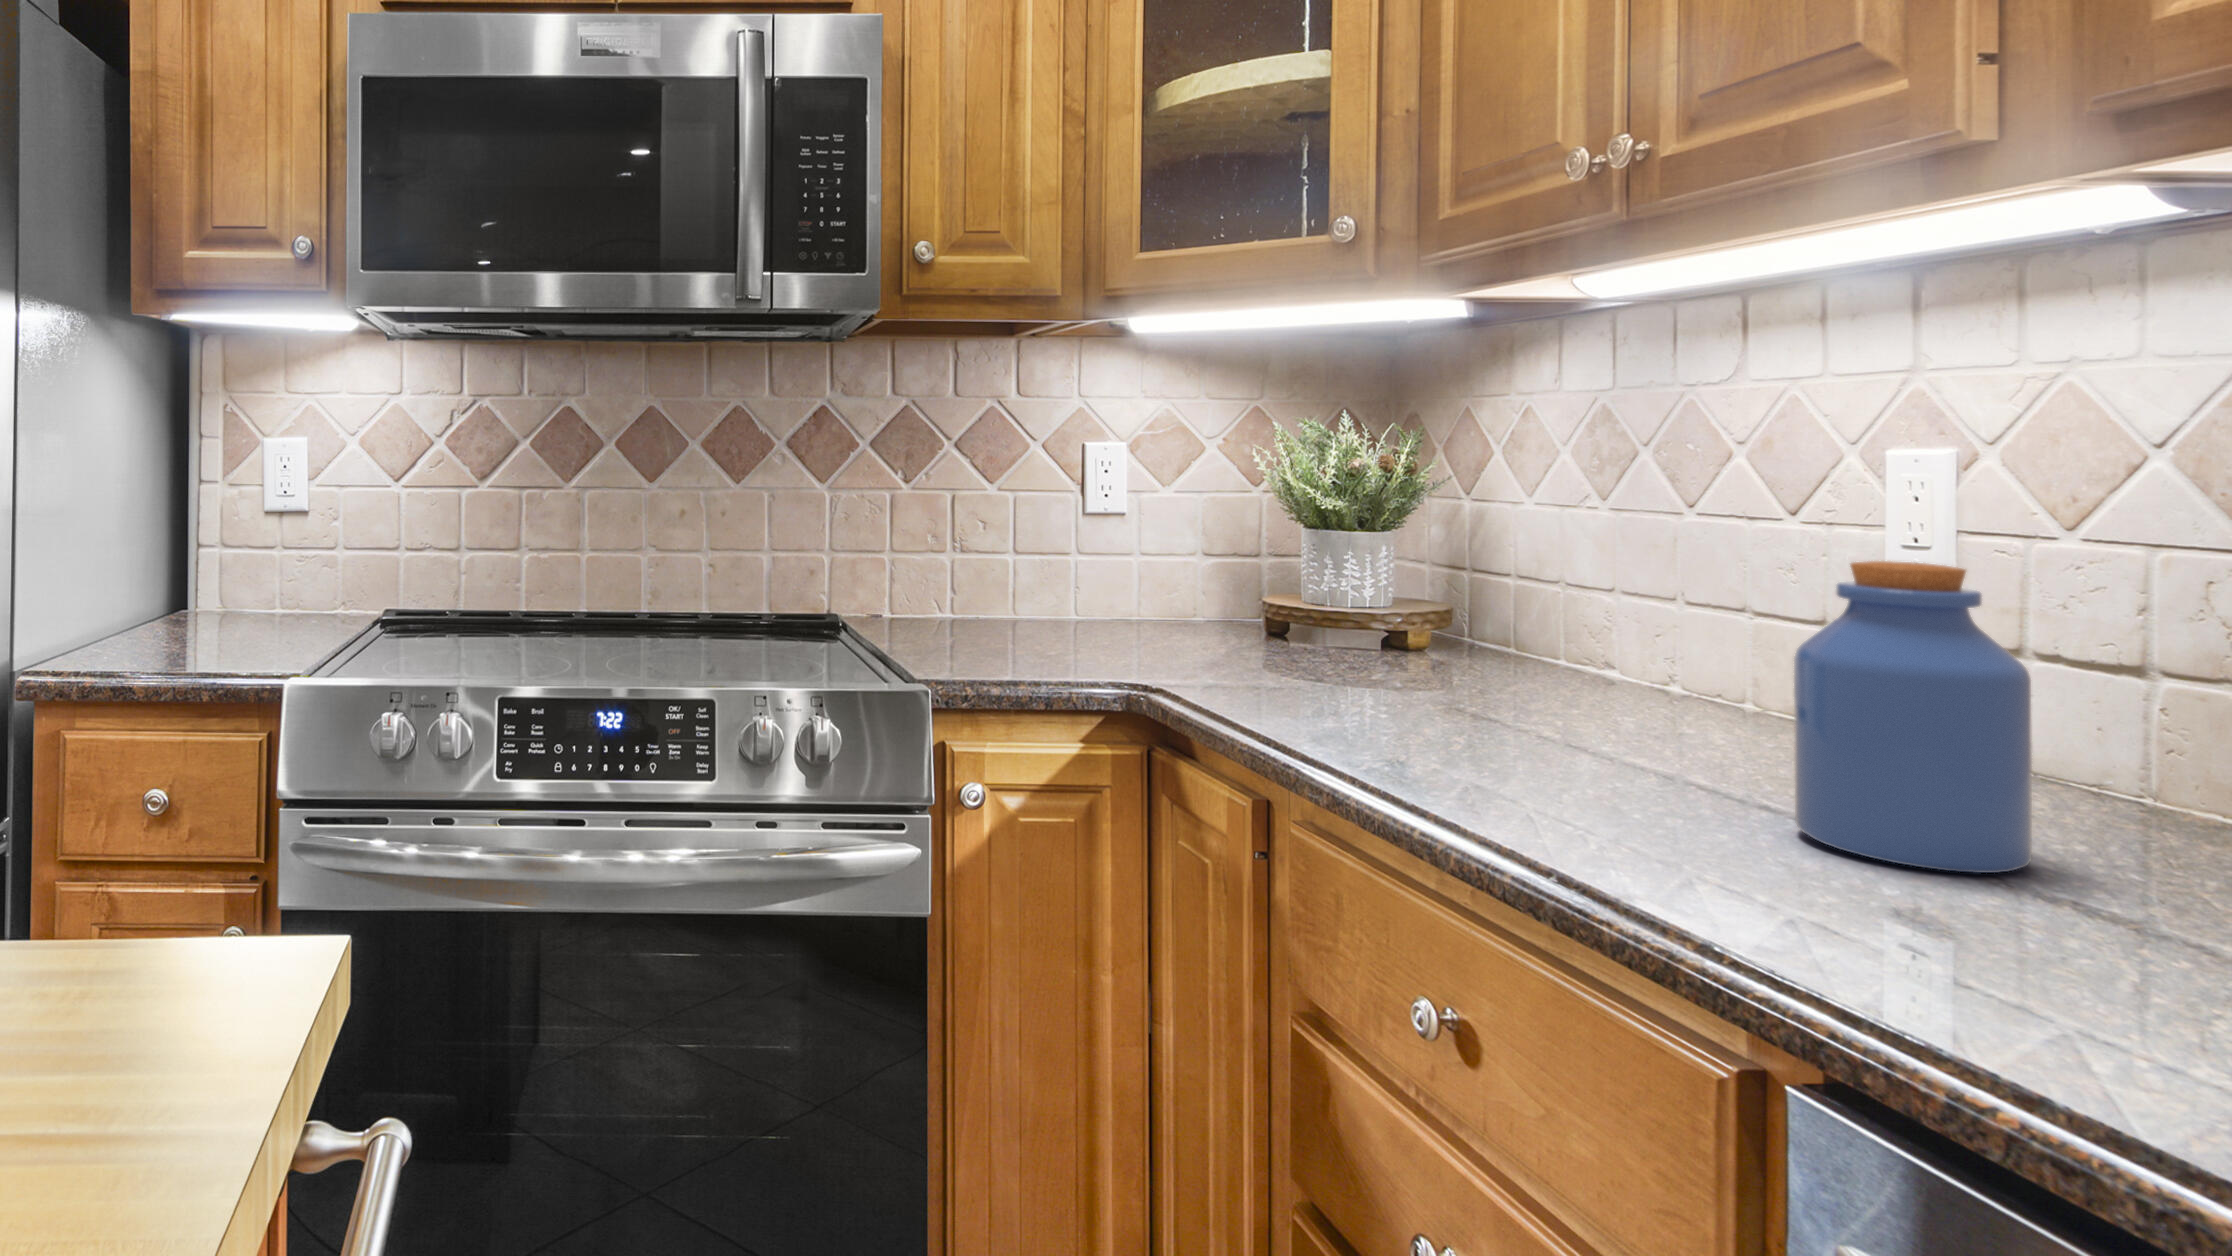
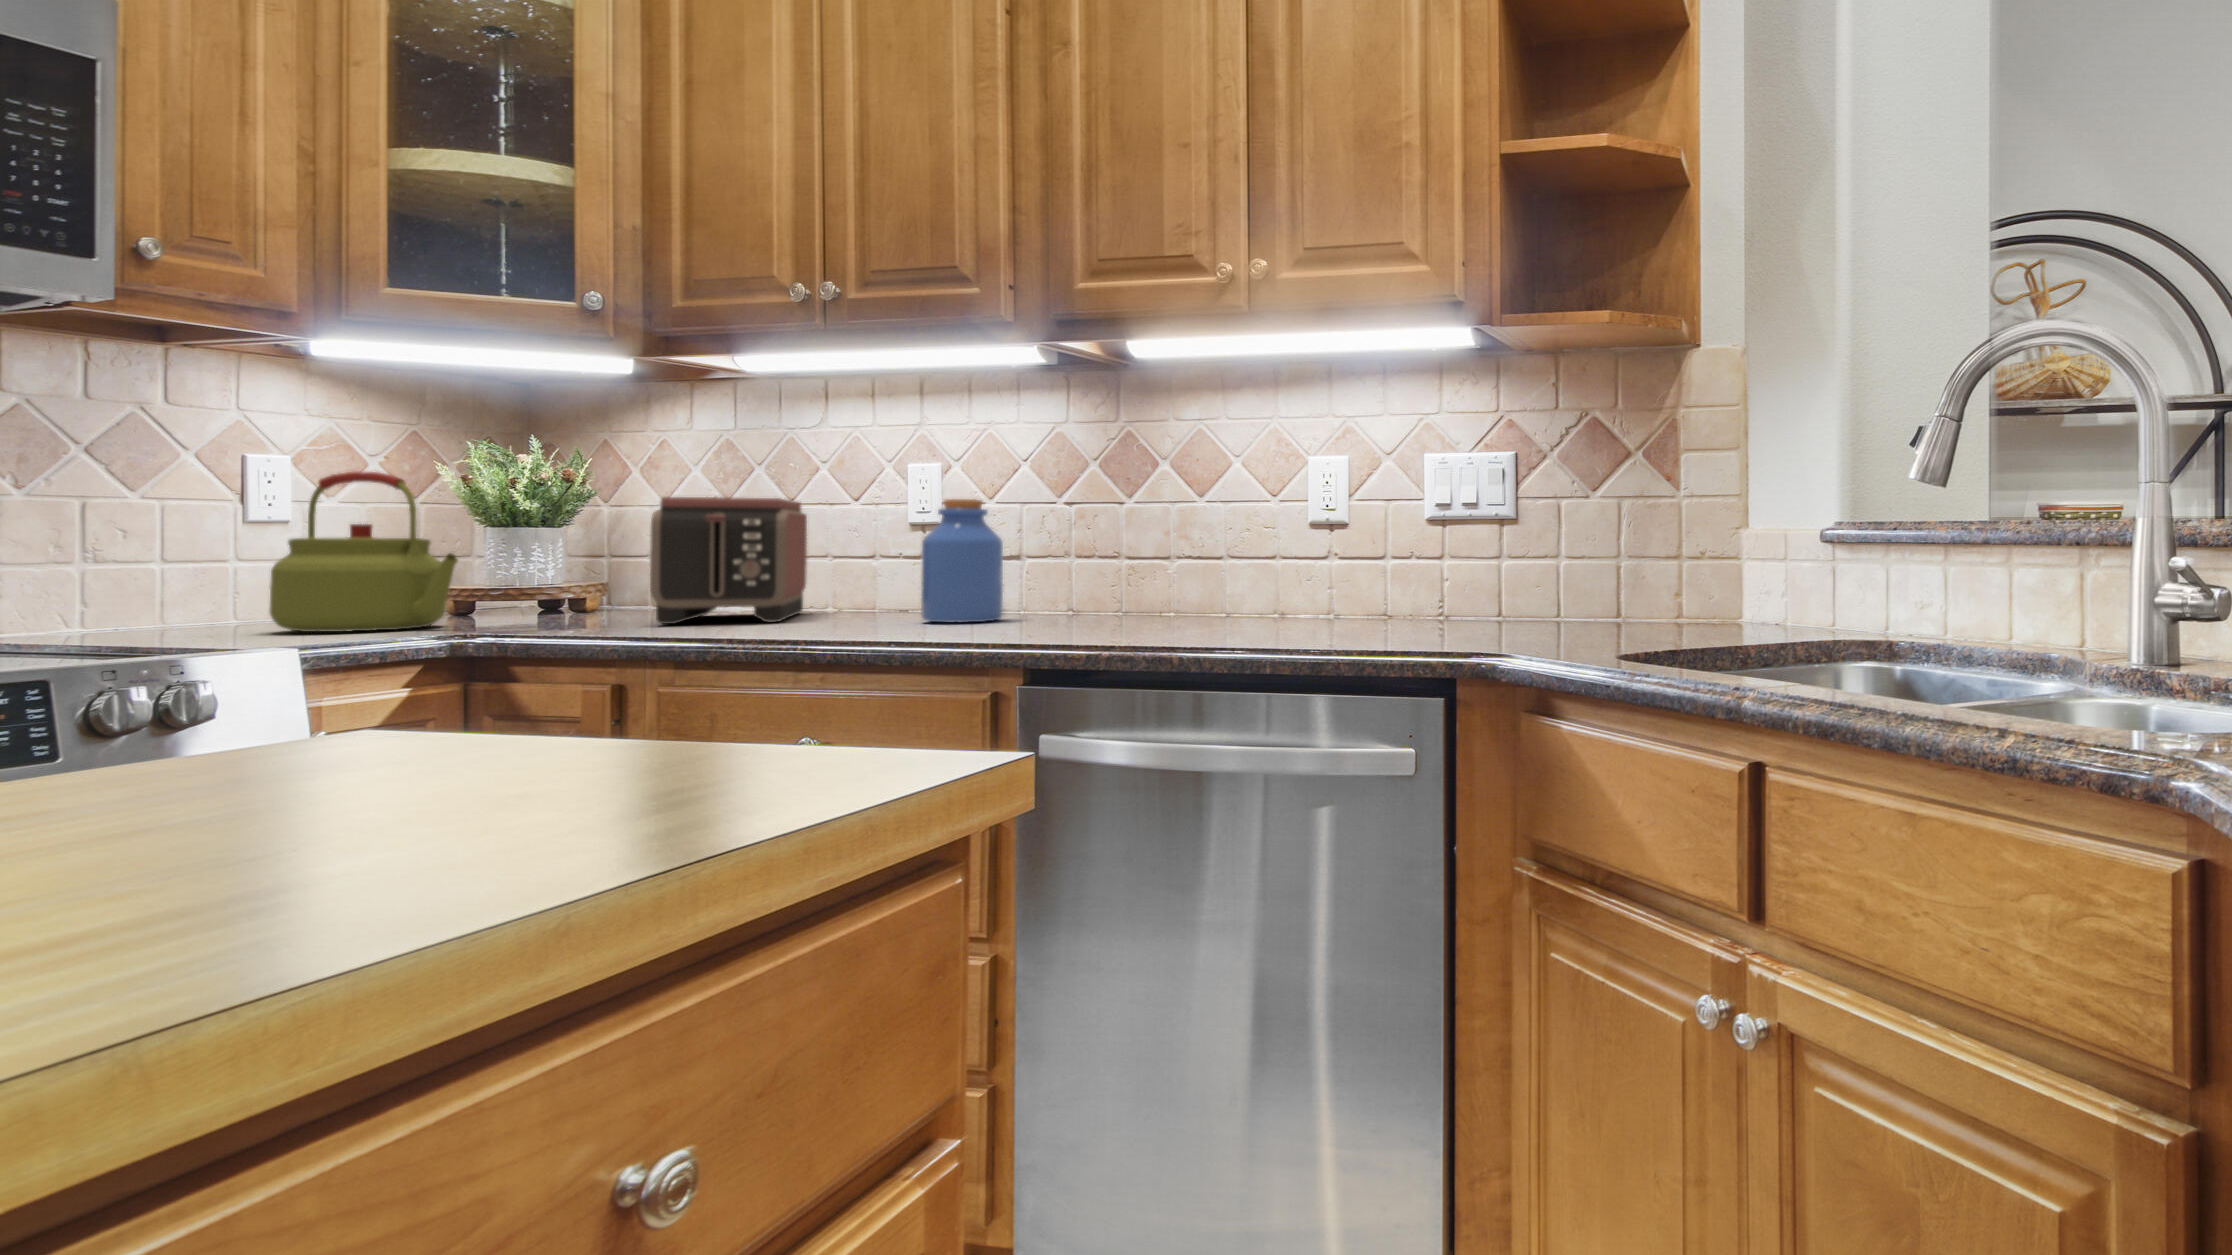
kettle: none [1021,471,1184,663] -> present [270,472,458,632]
toaster: none [1349,512,1669,750] -> present [650,497,807,624]

